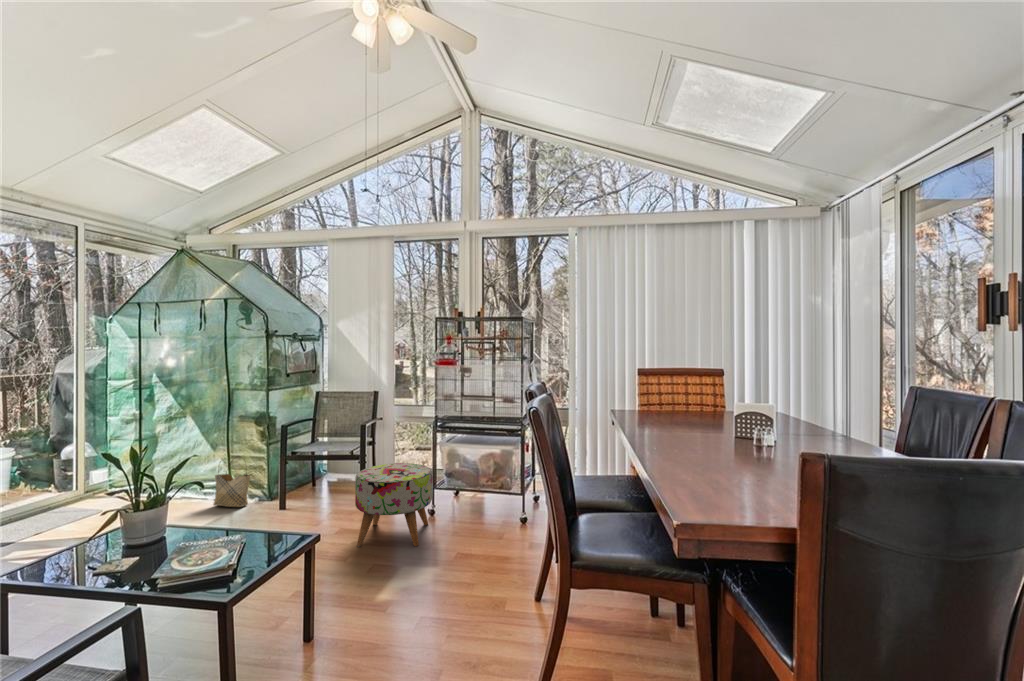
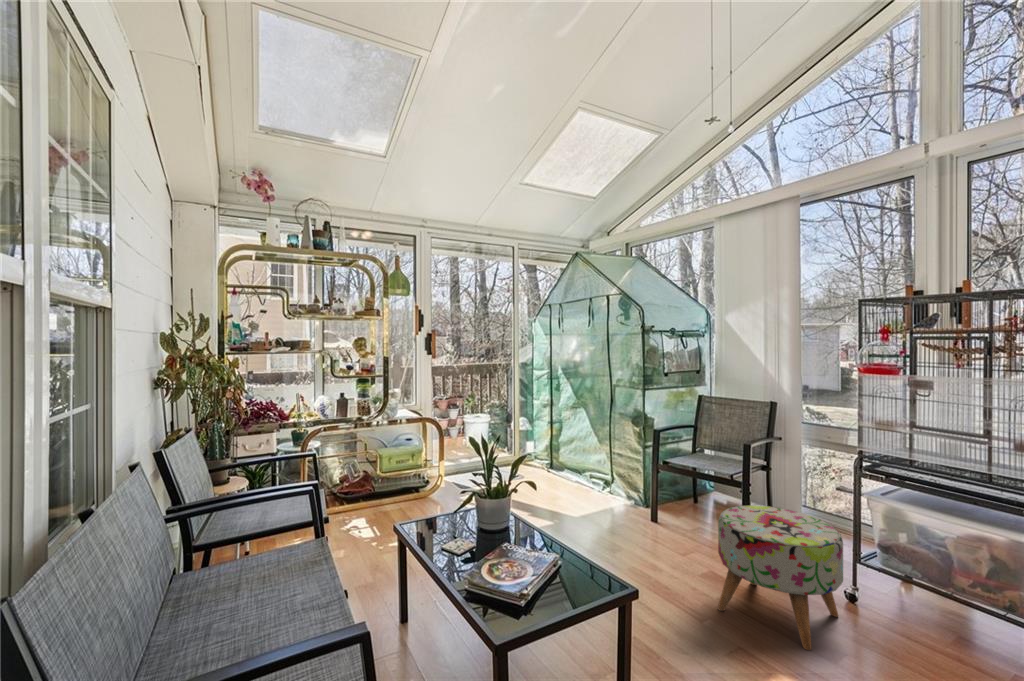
woven basket: present [214,461,250,507] -> none [595,454,627,507]

